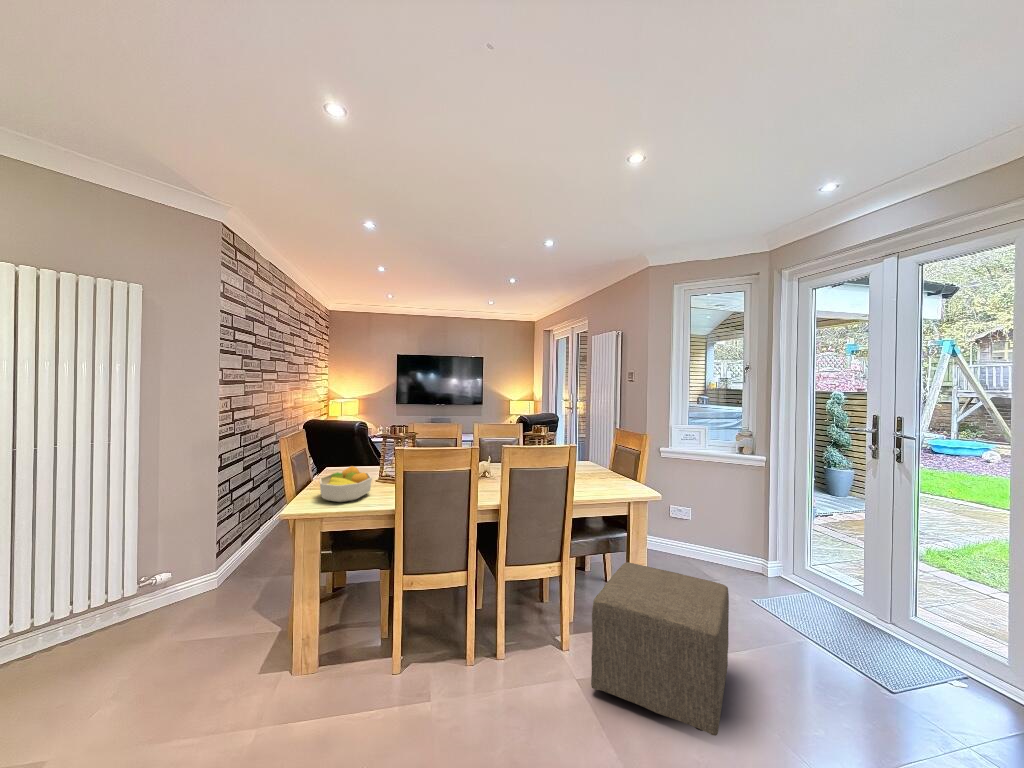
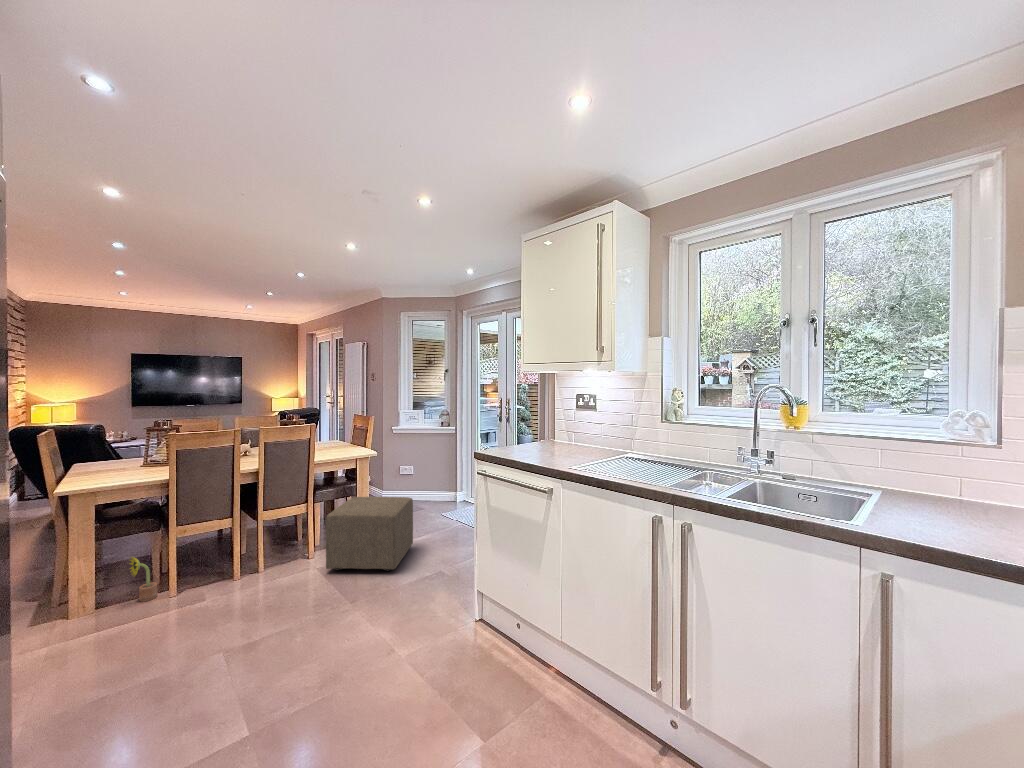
fruit bowl: present [320,466,372,502] -> none [86,453,141,480]
decorative plant: none [354,604,382,670] -> present [130,557,157,601]

